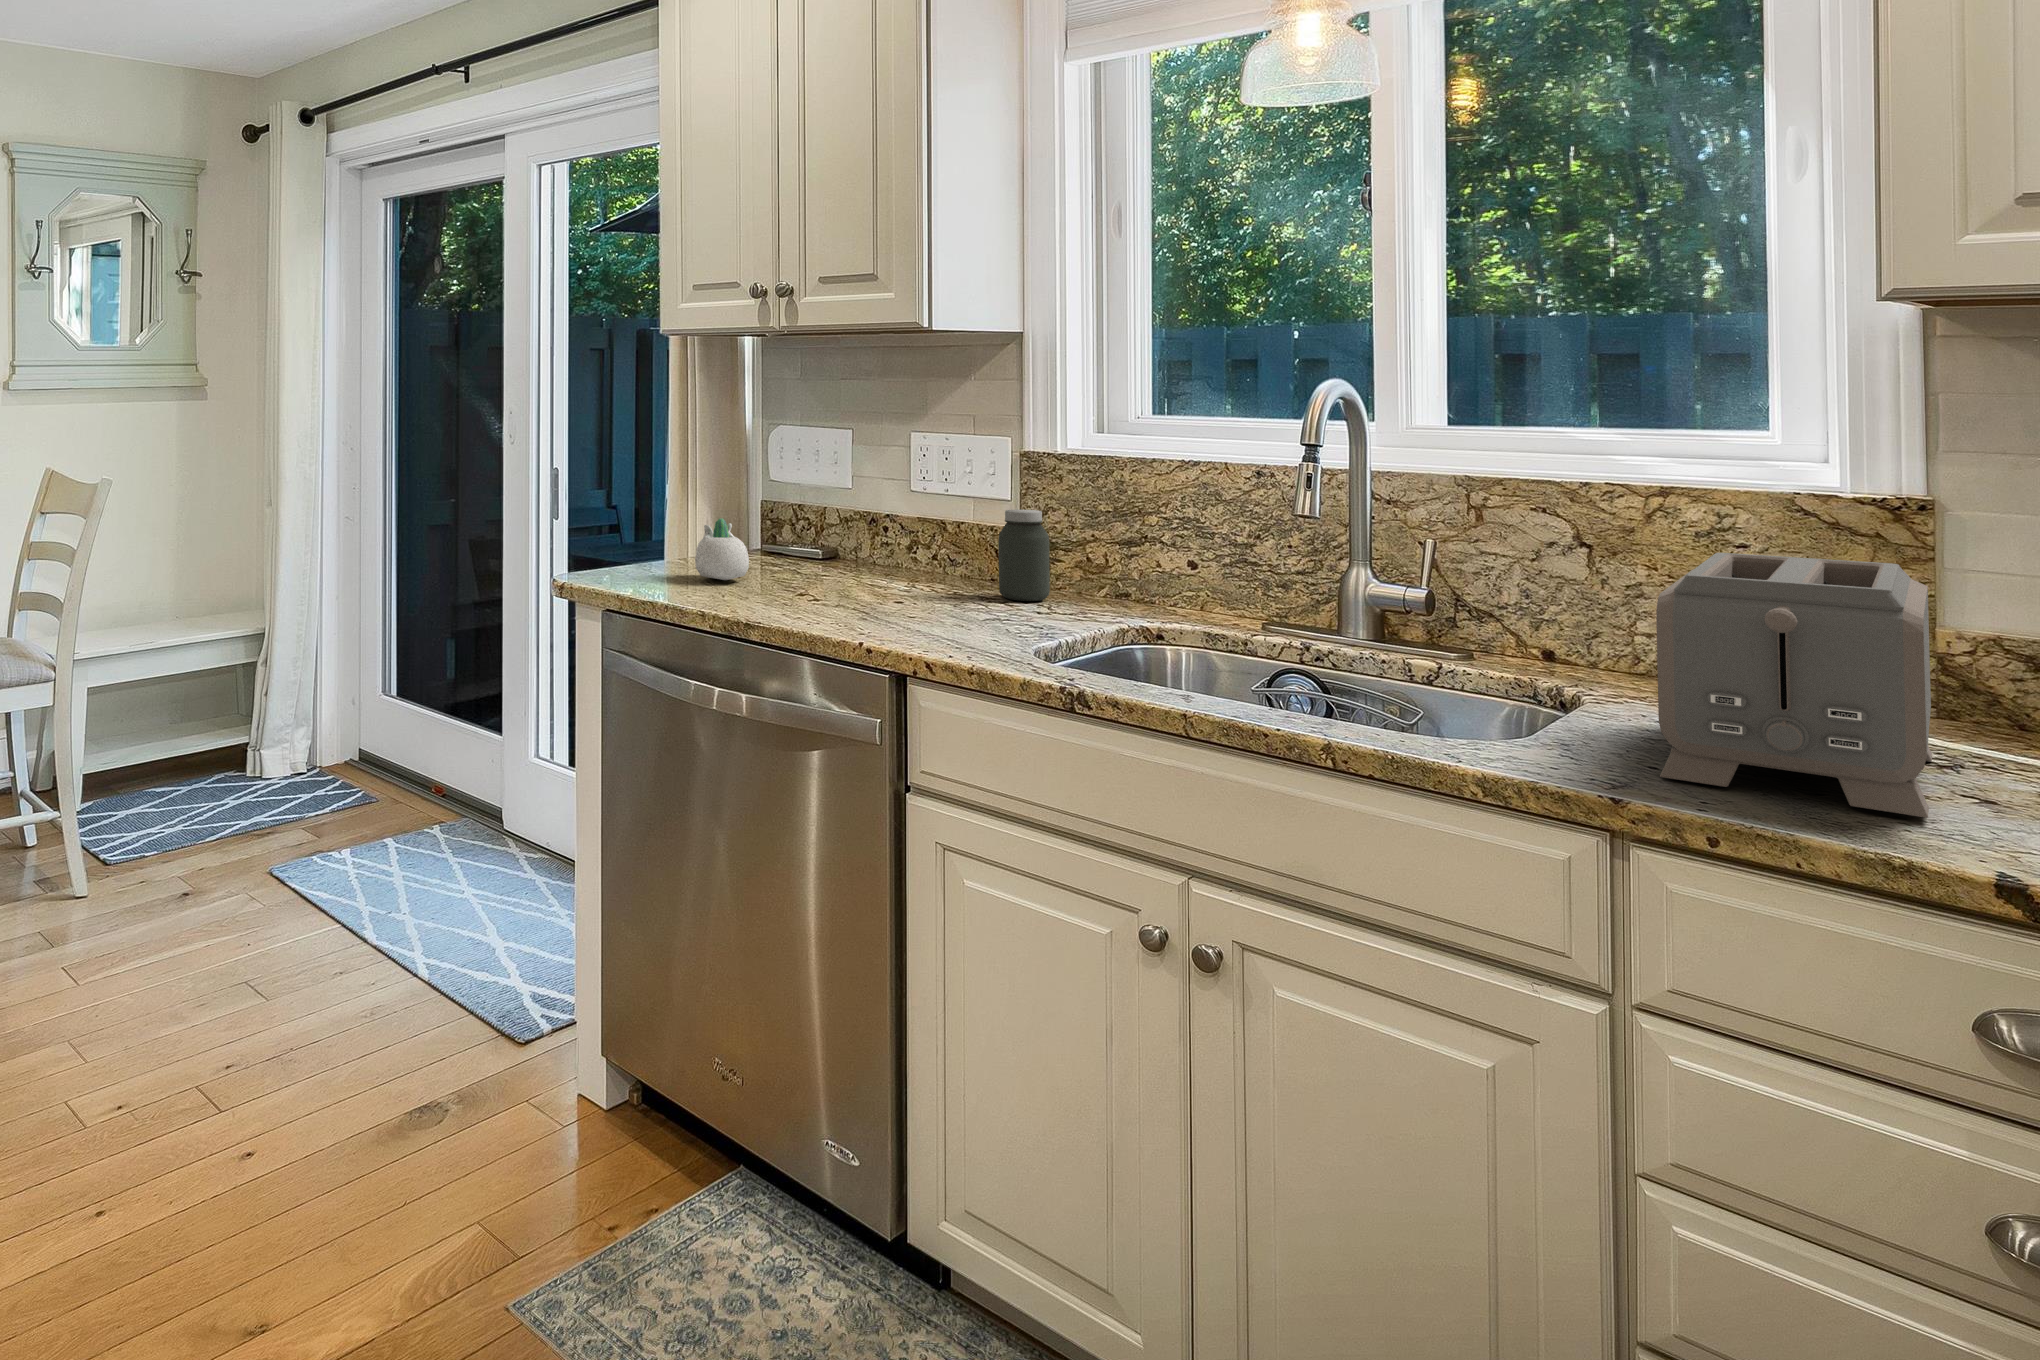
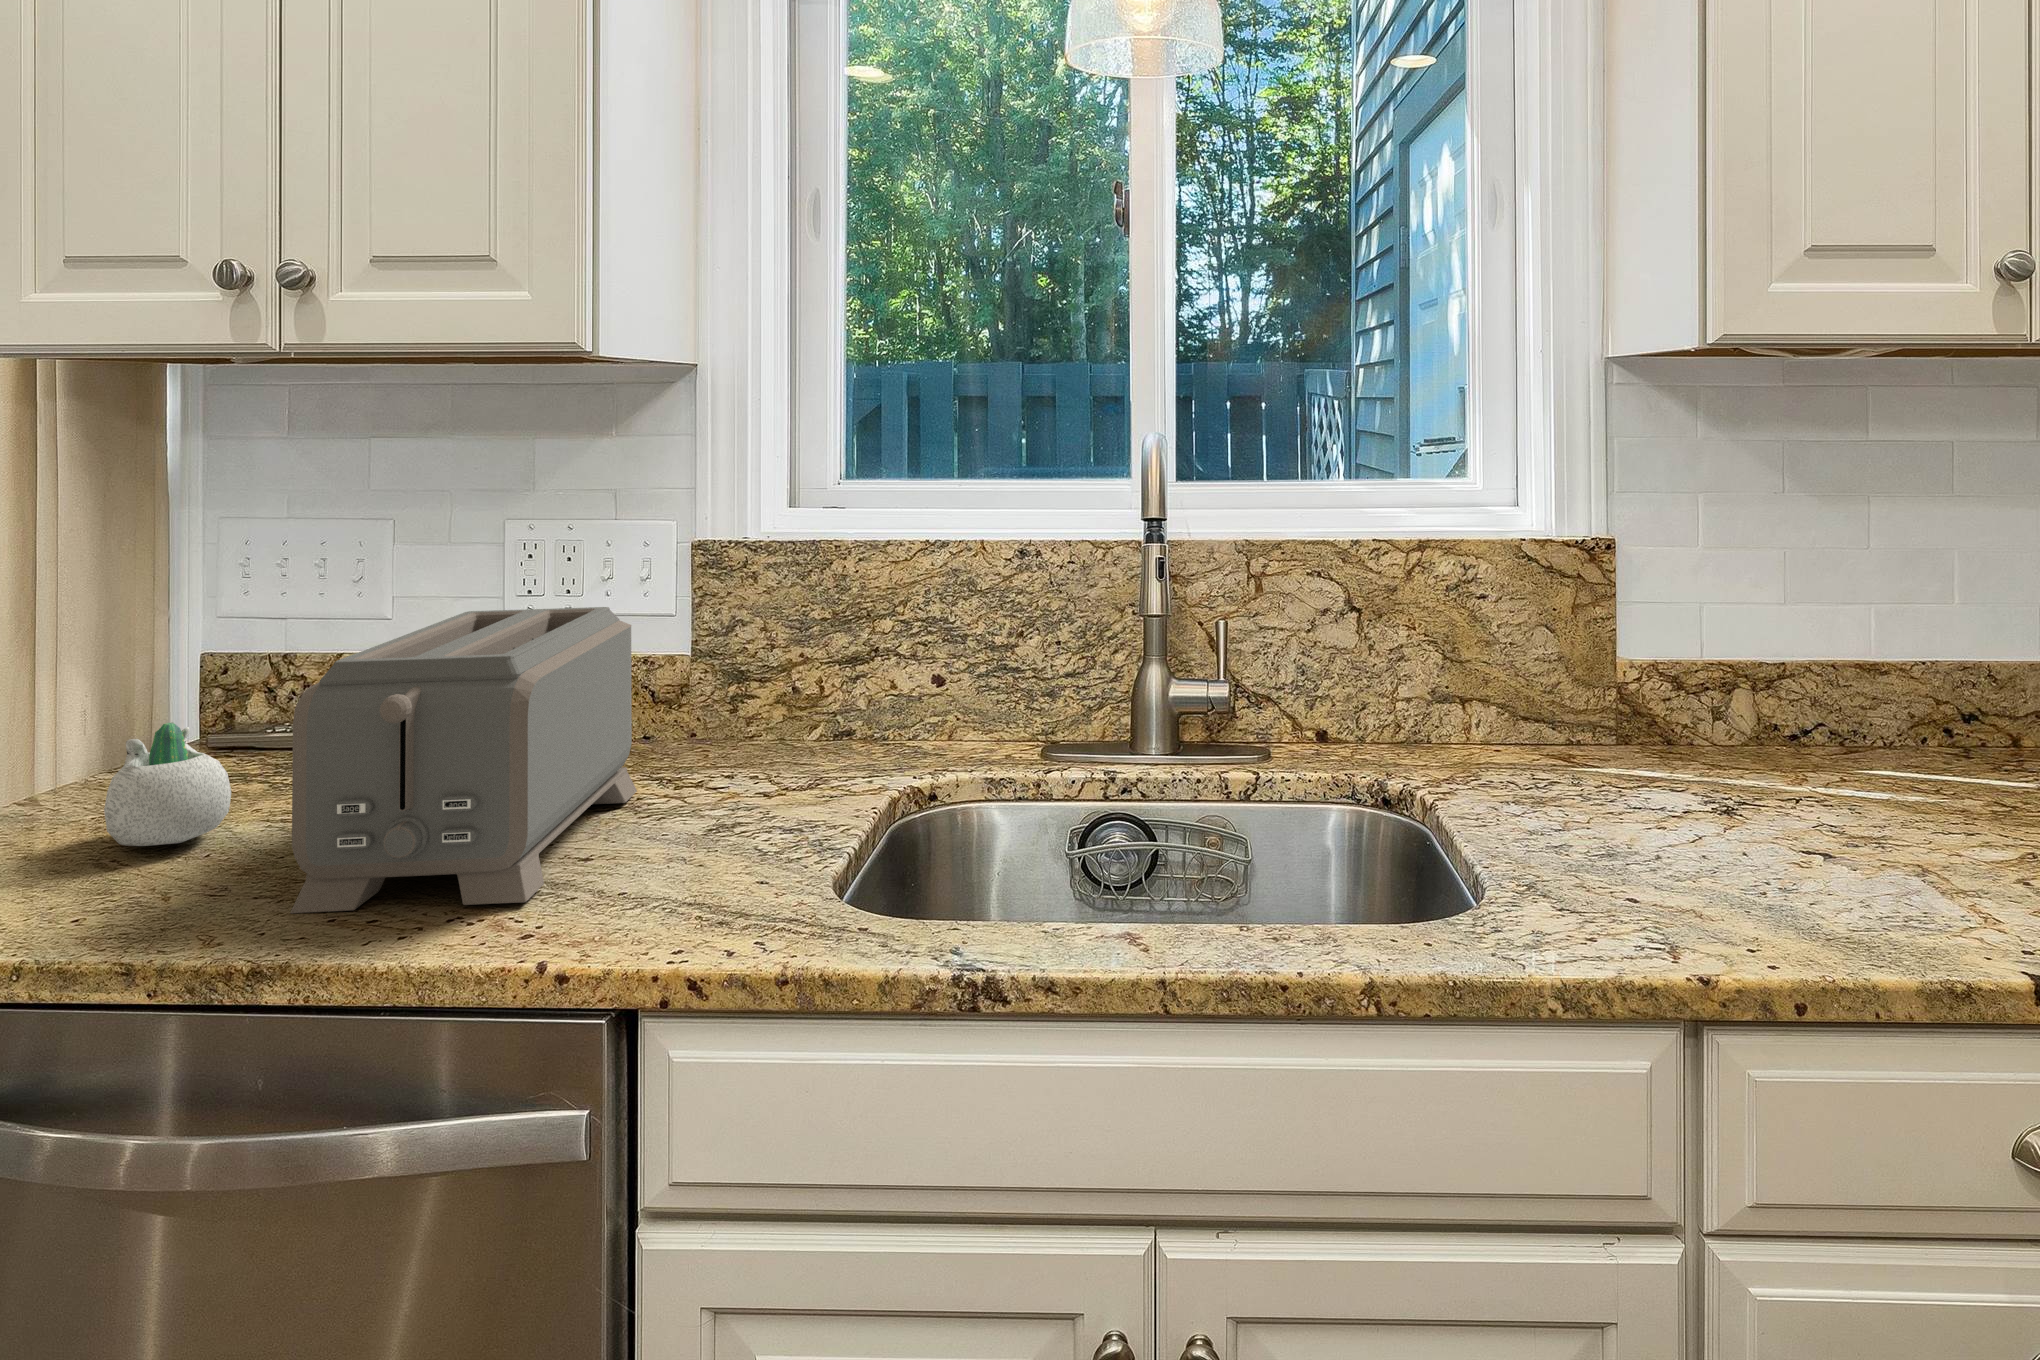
jar: present [998,510,1050,601] -> none [678,630,751,770]
toaster: present [1656,553,1932,818] -> present [290,607,637,913]

